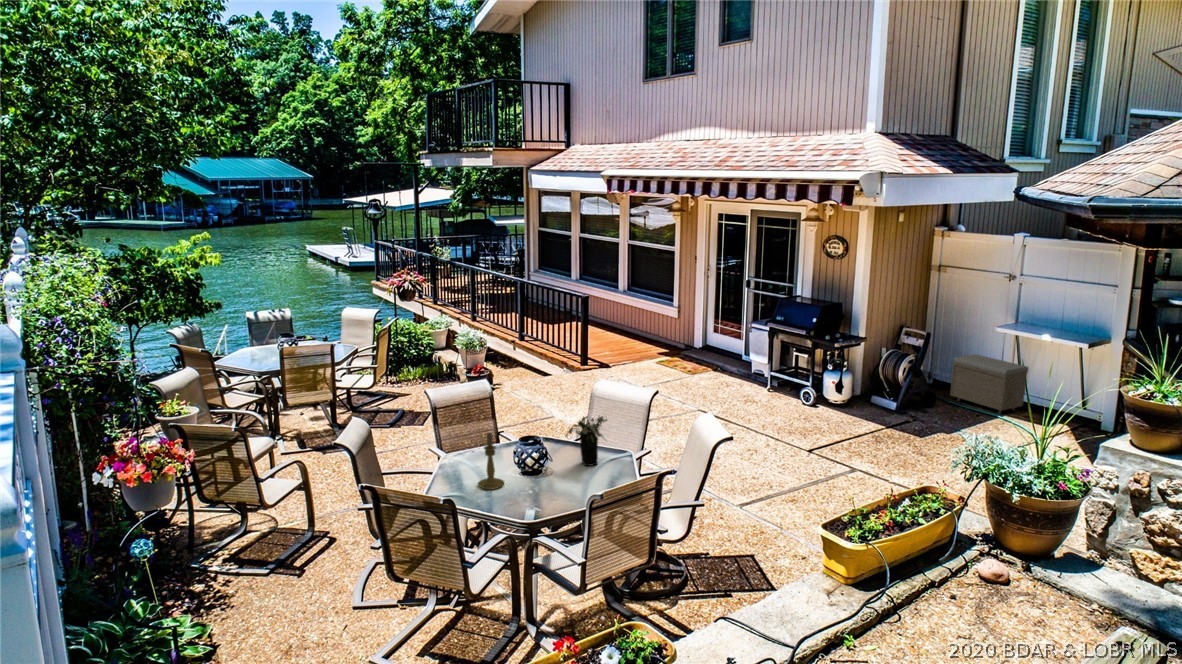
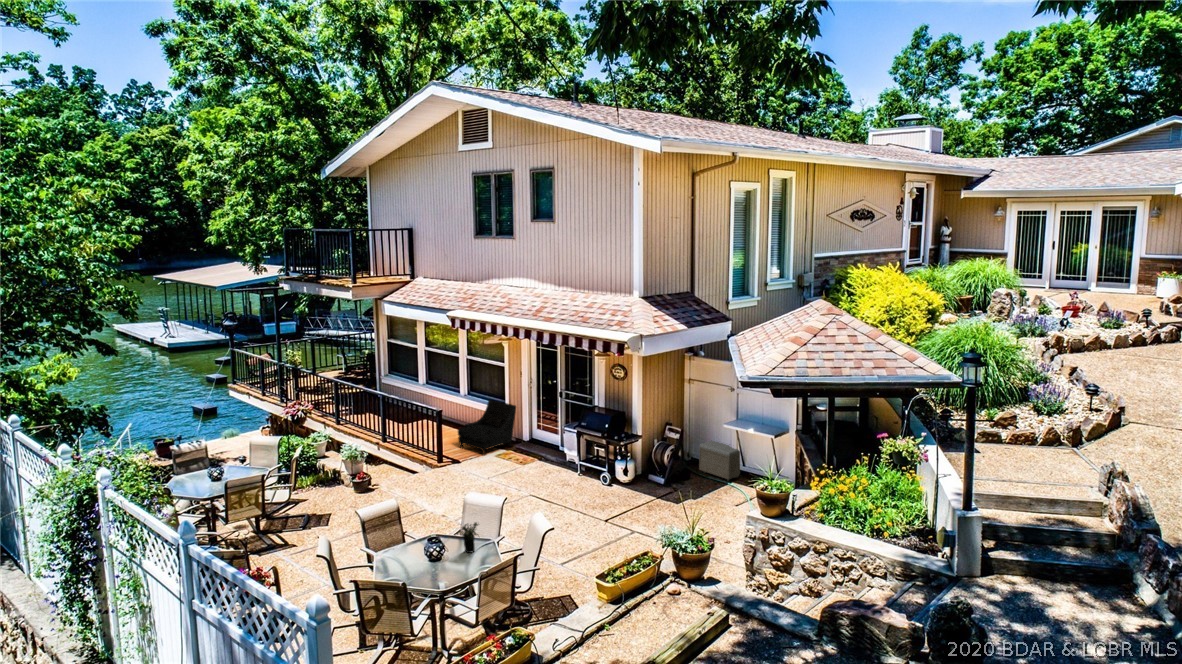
armchair: none [609,294,686,362] -> present [458,400,516,455]
candle holder: present [478,433,504,490] -> none [406,540,422,575]

